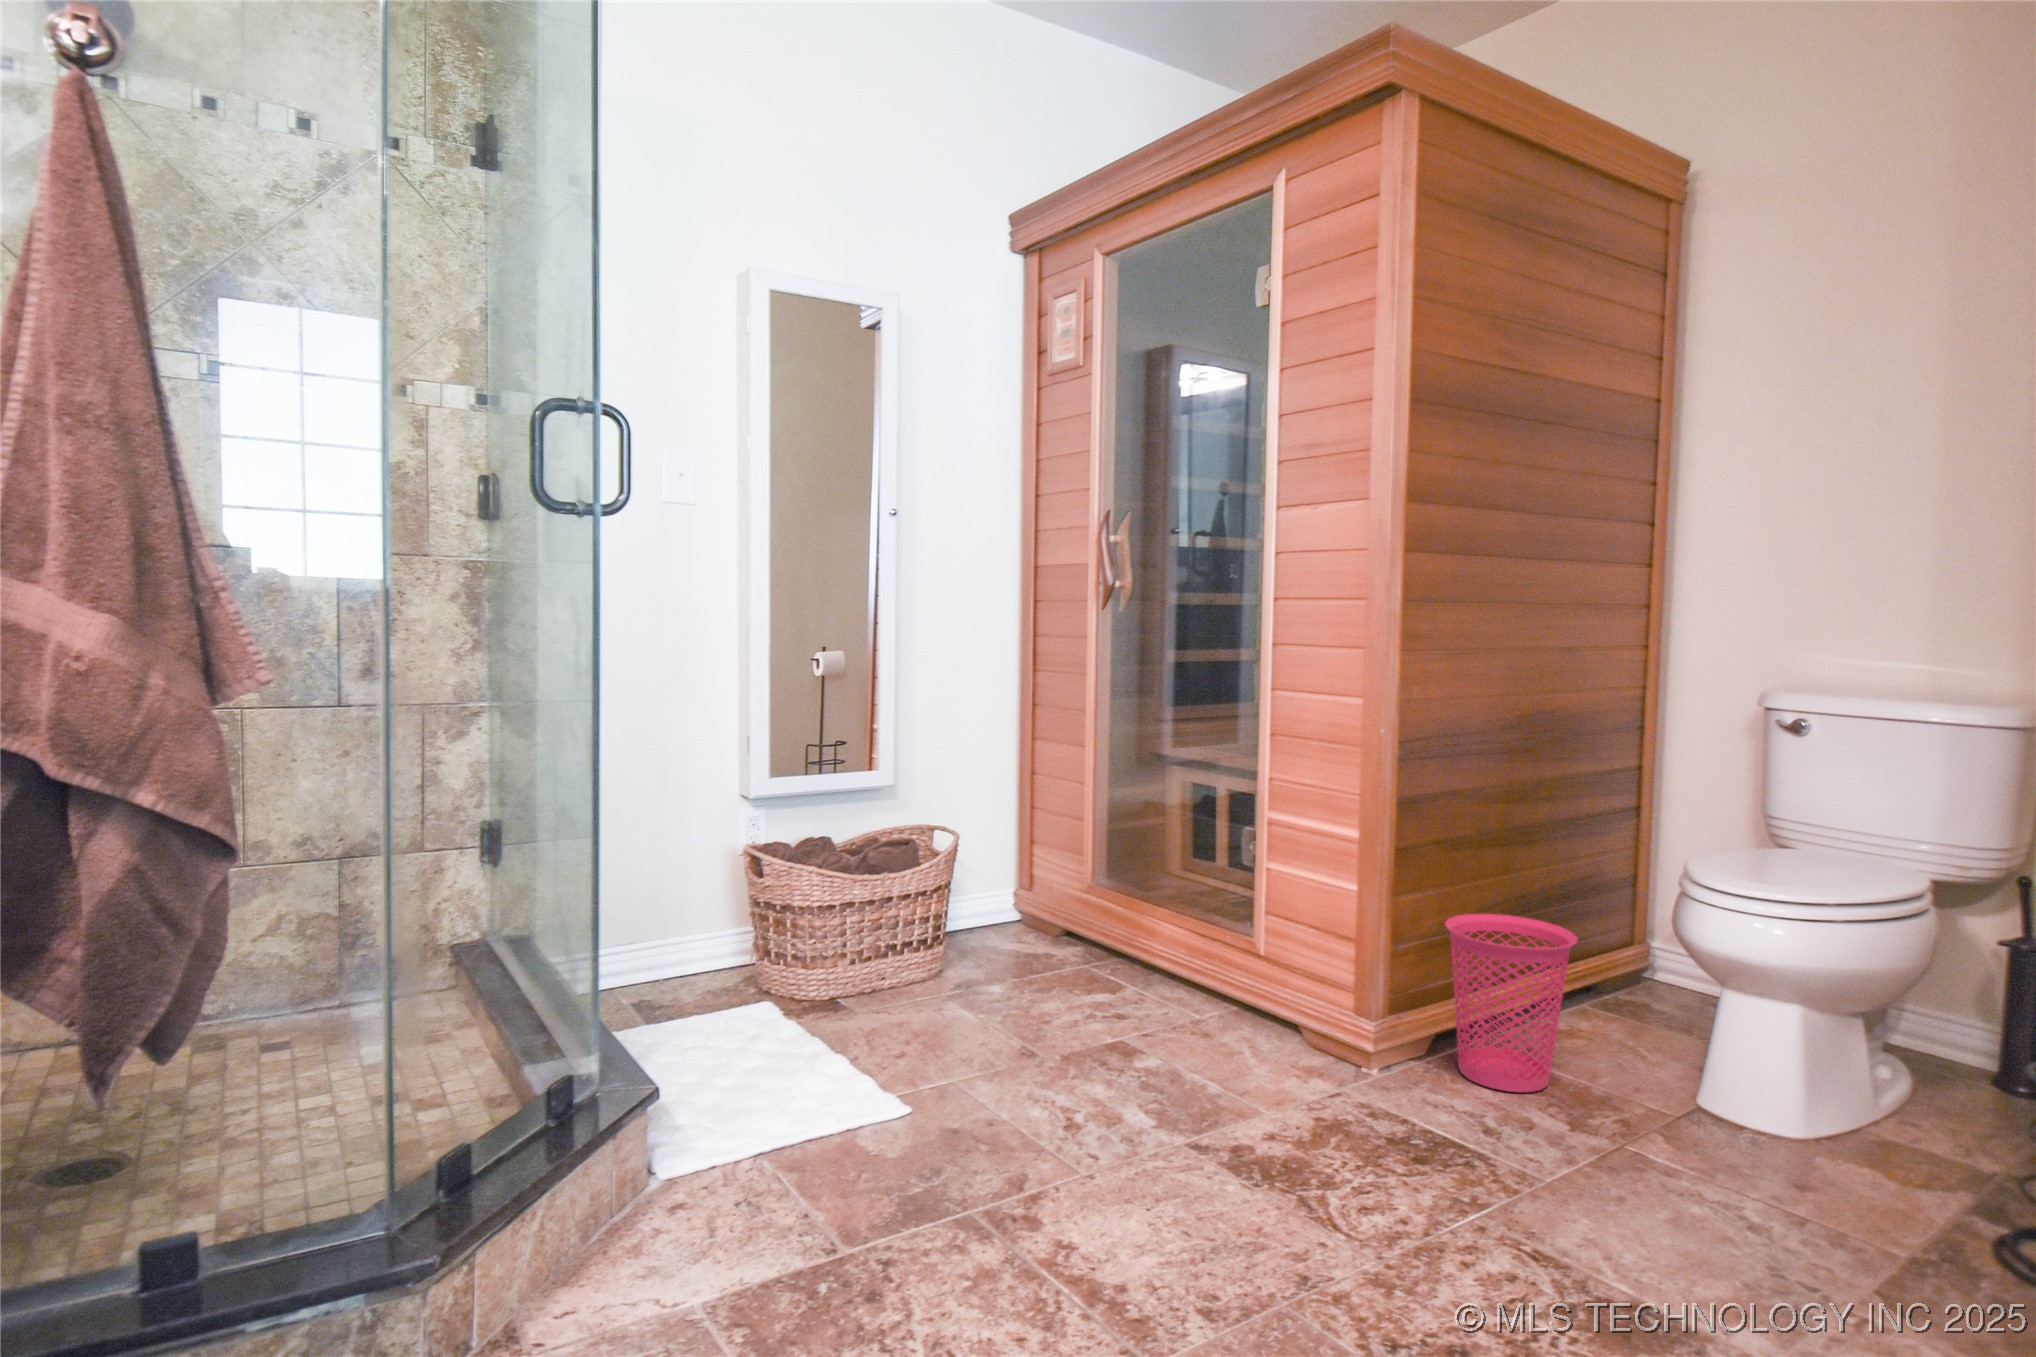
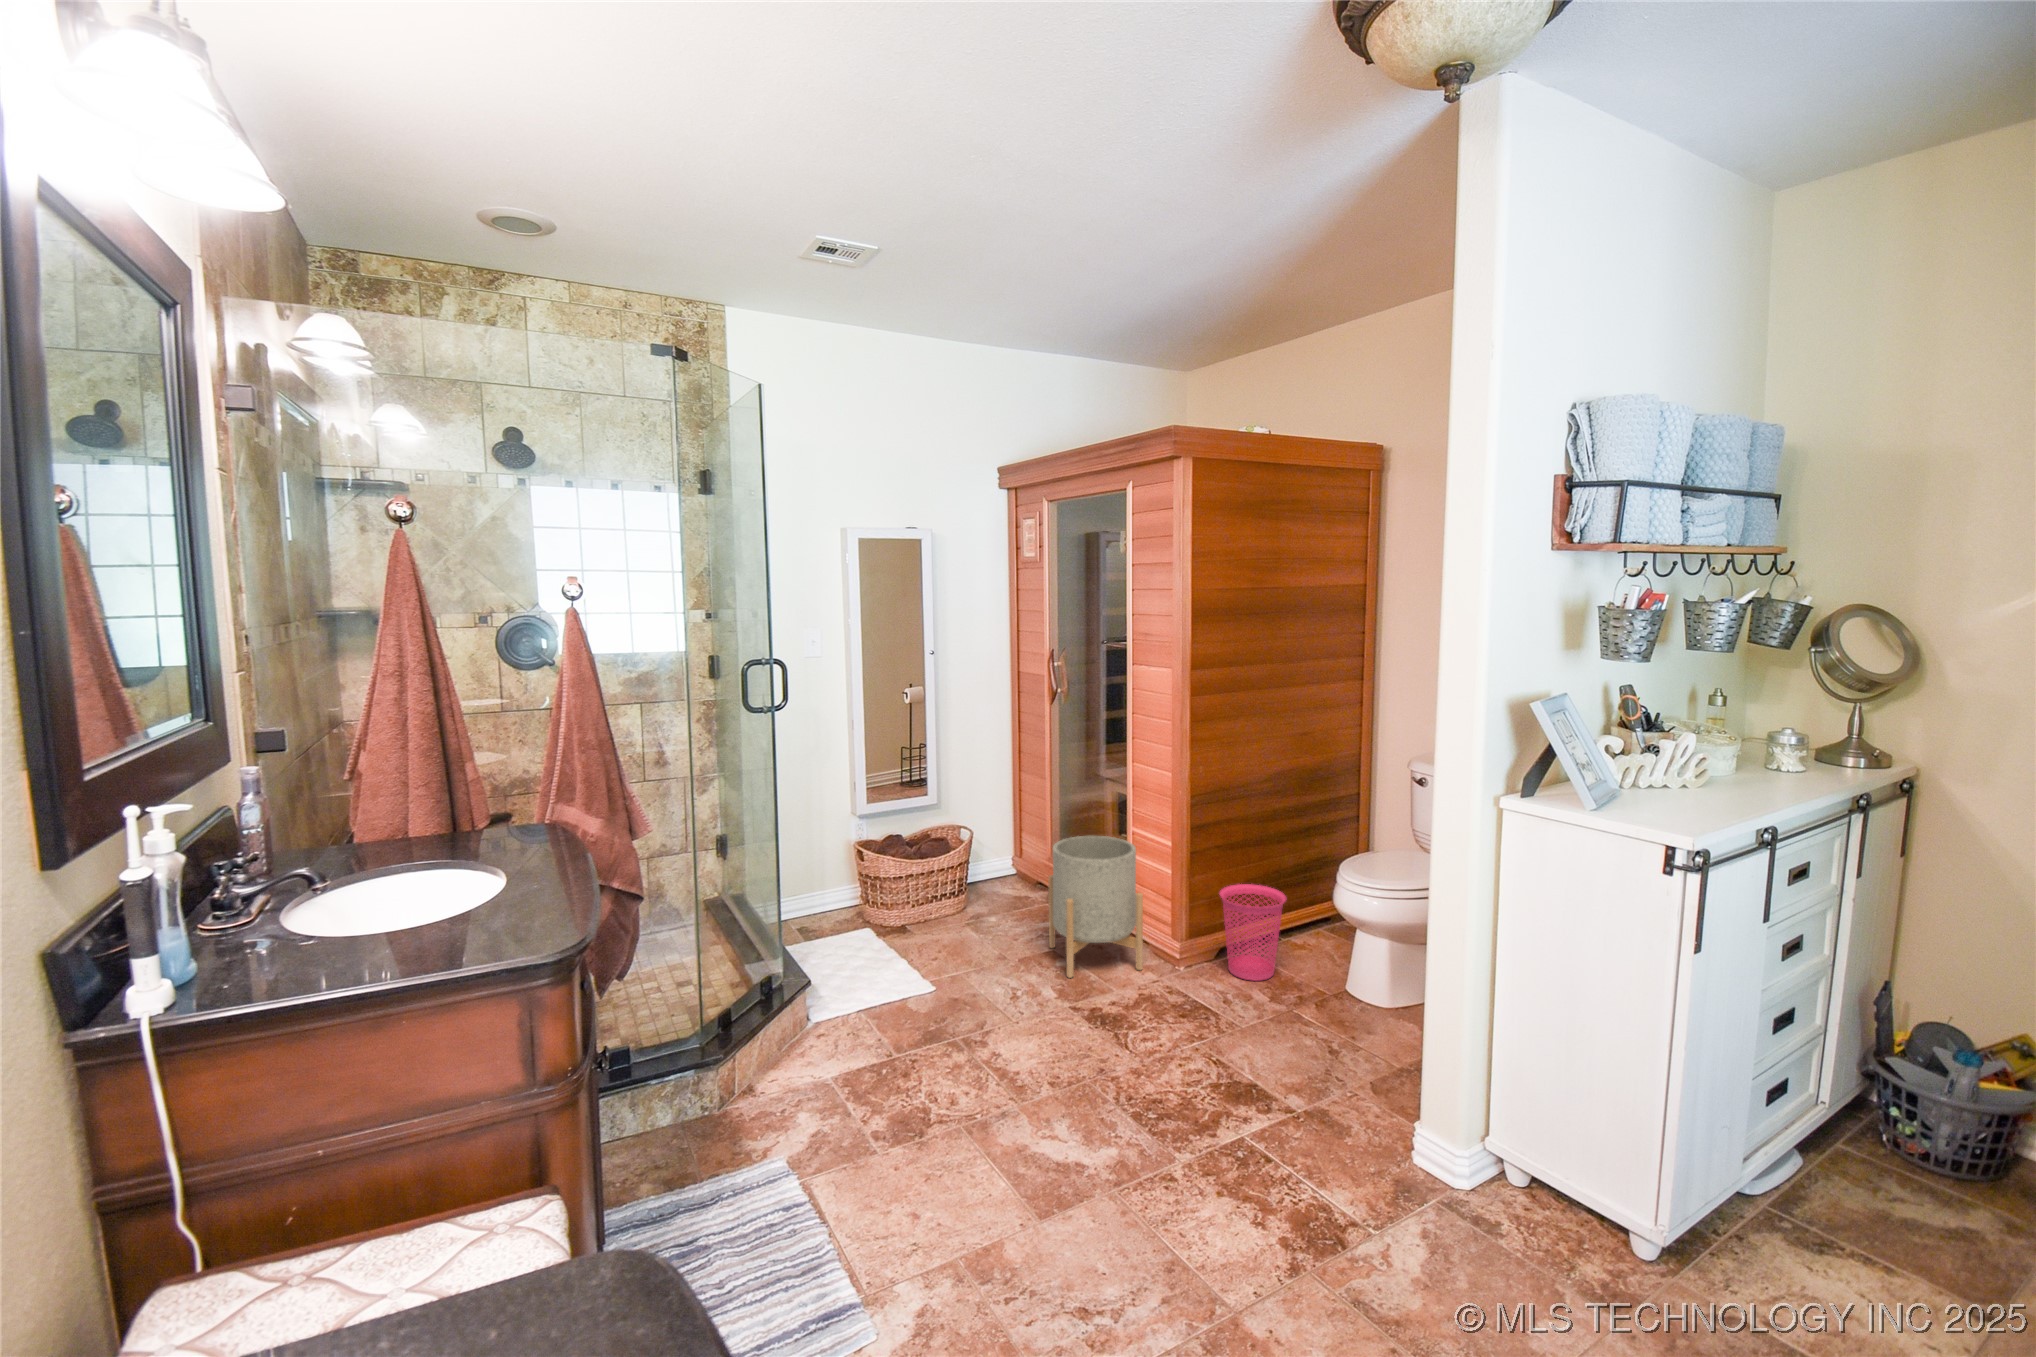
planter: none [1112,827,1306,1088] -> present [1048,836,1143,978]

